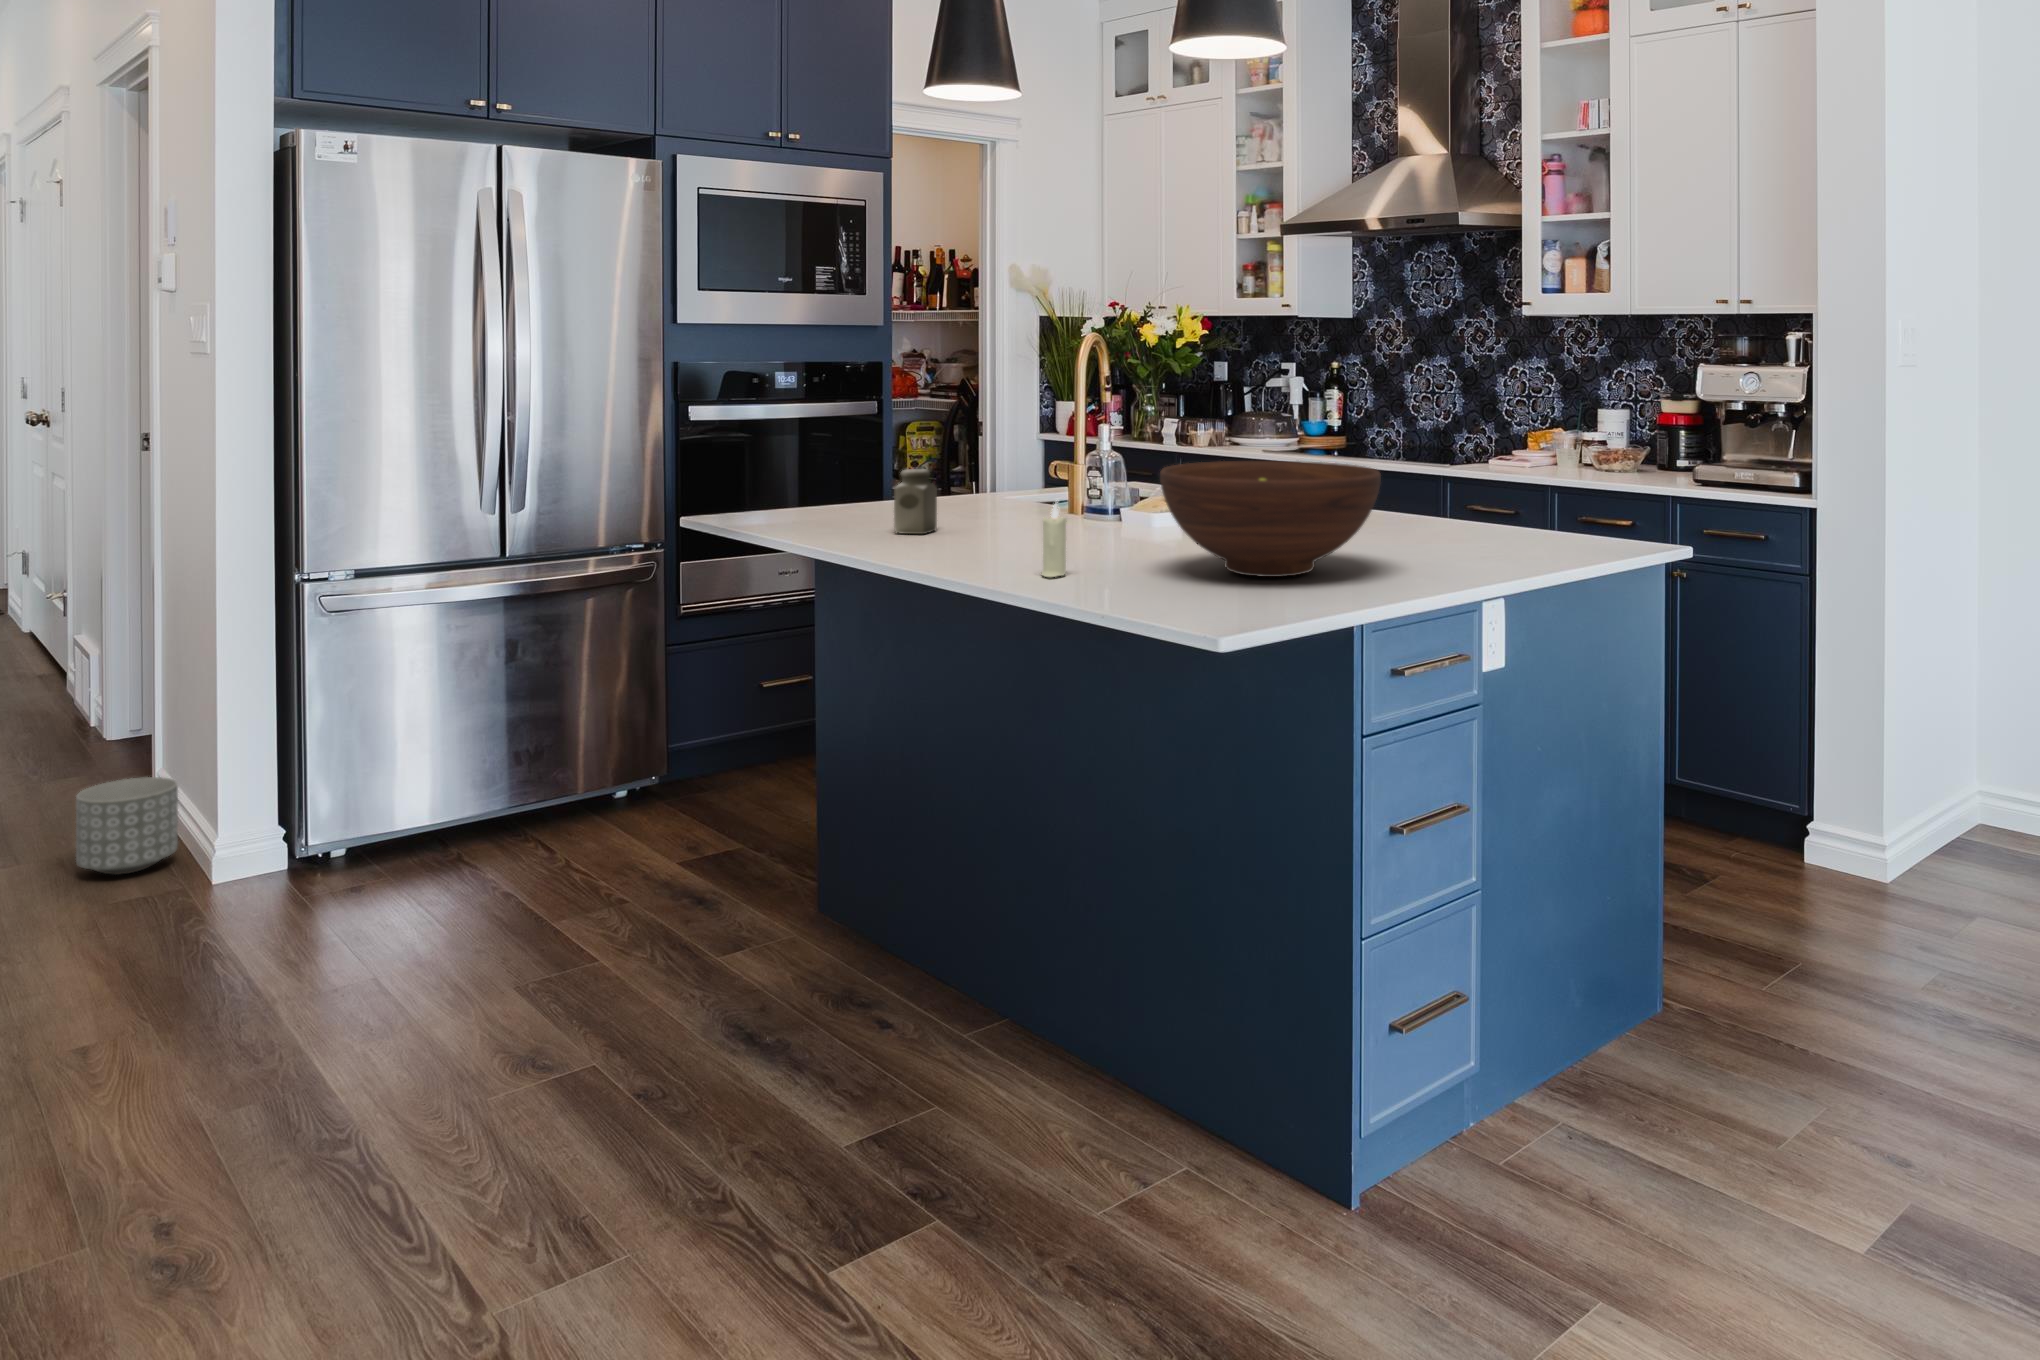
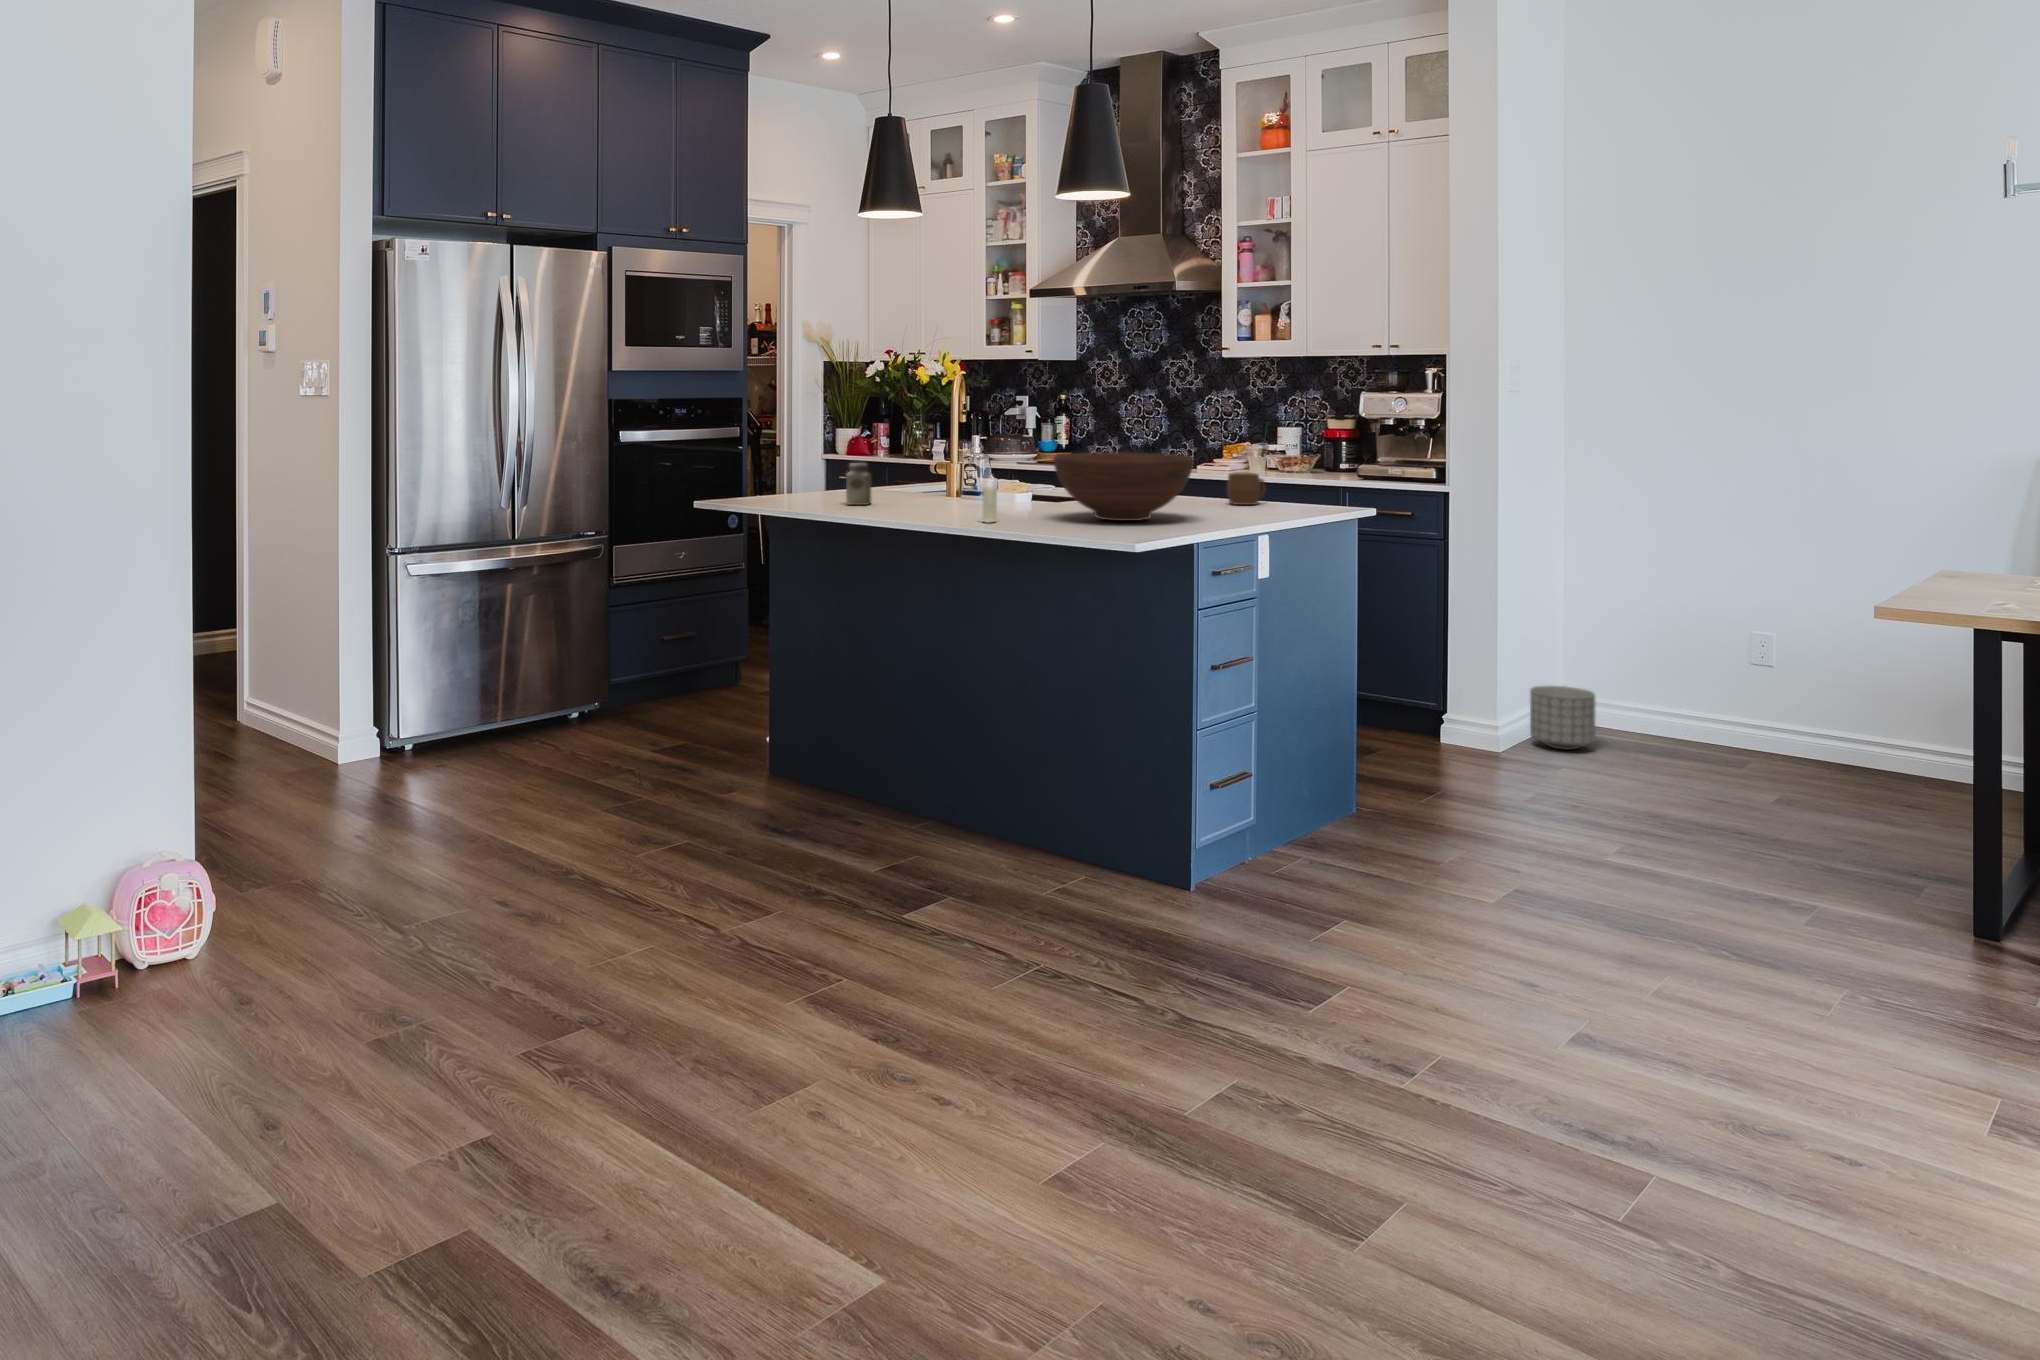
mug: none [1463,489,1524,540] -> present [1227,472,1266,505]
planter: present [76,777,178,875] -> present [1530,686,1596,750]

